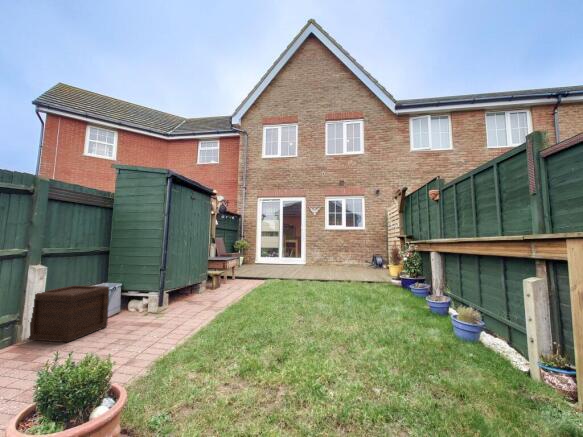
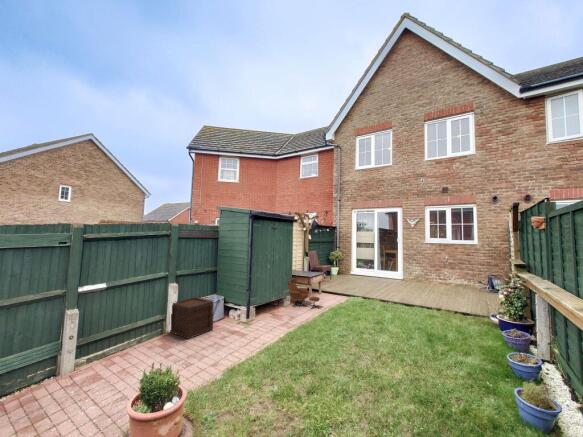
lounge chair: none [201,261,241,293] -> present [288,278,320,308]

